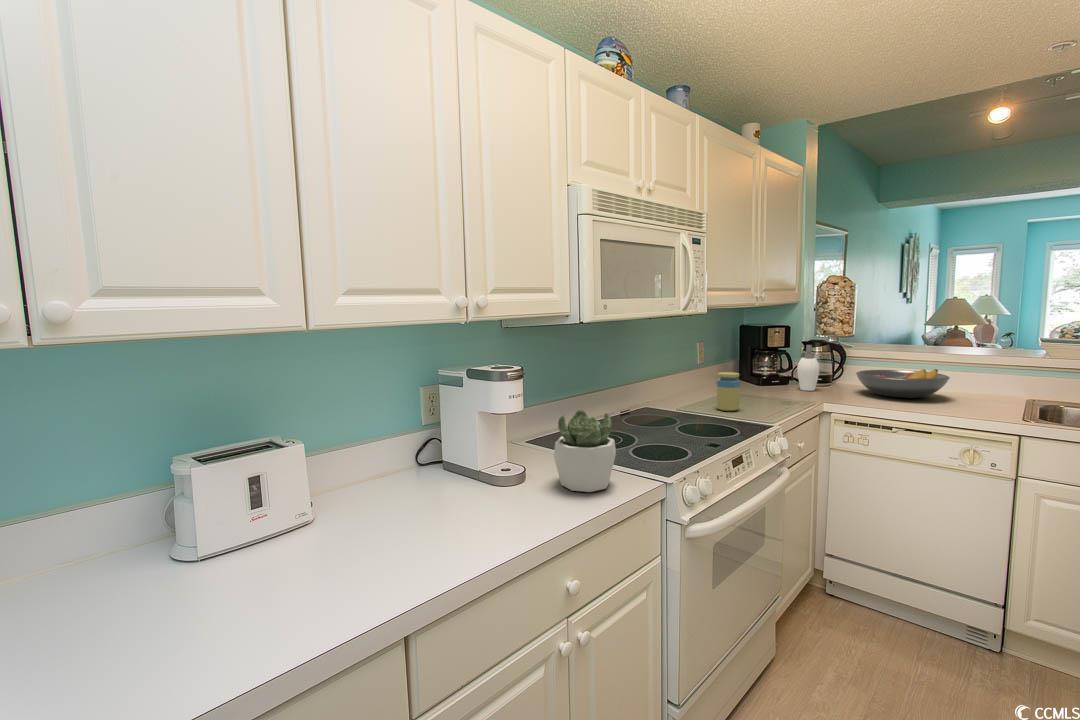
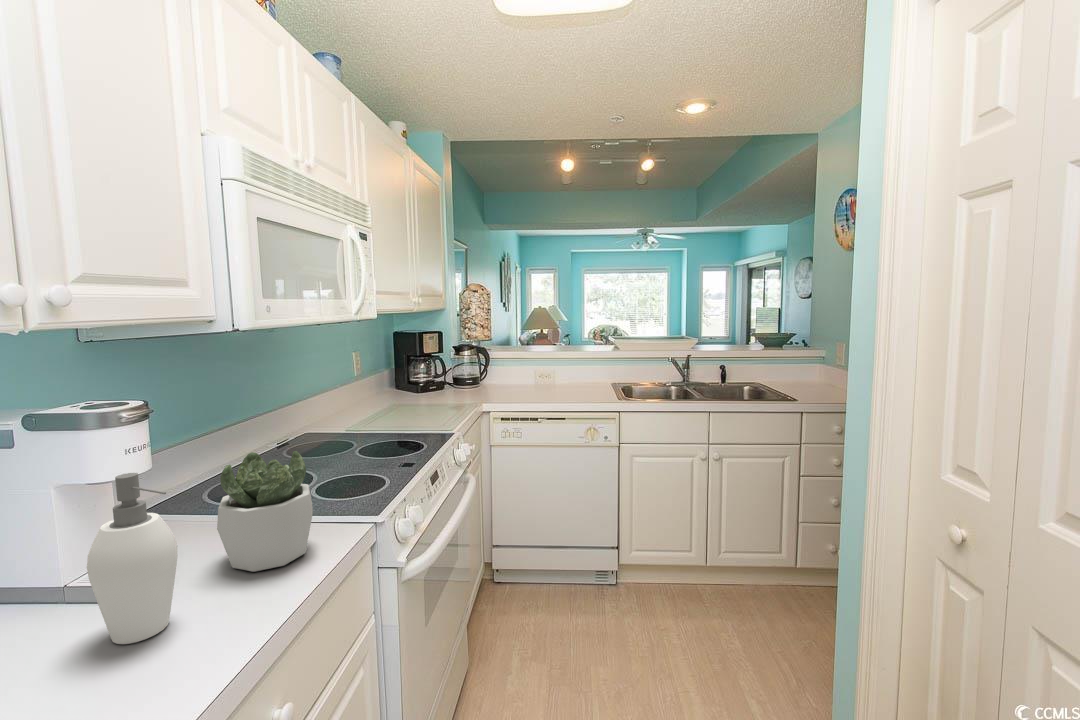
soap dispenser: present [797,345,820,391] -> present [87,473,178,644]
fruit bowl: present [856,369,950,398] -> none [501,365,567,391]
jar: present [717,372,740,411] -> none [388,382,413,424]

